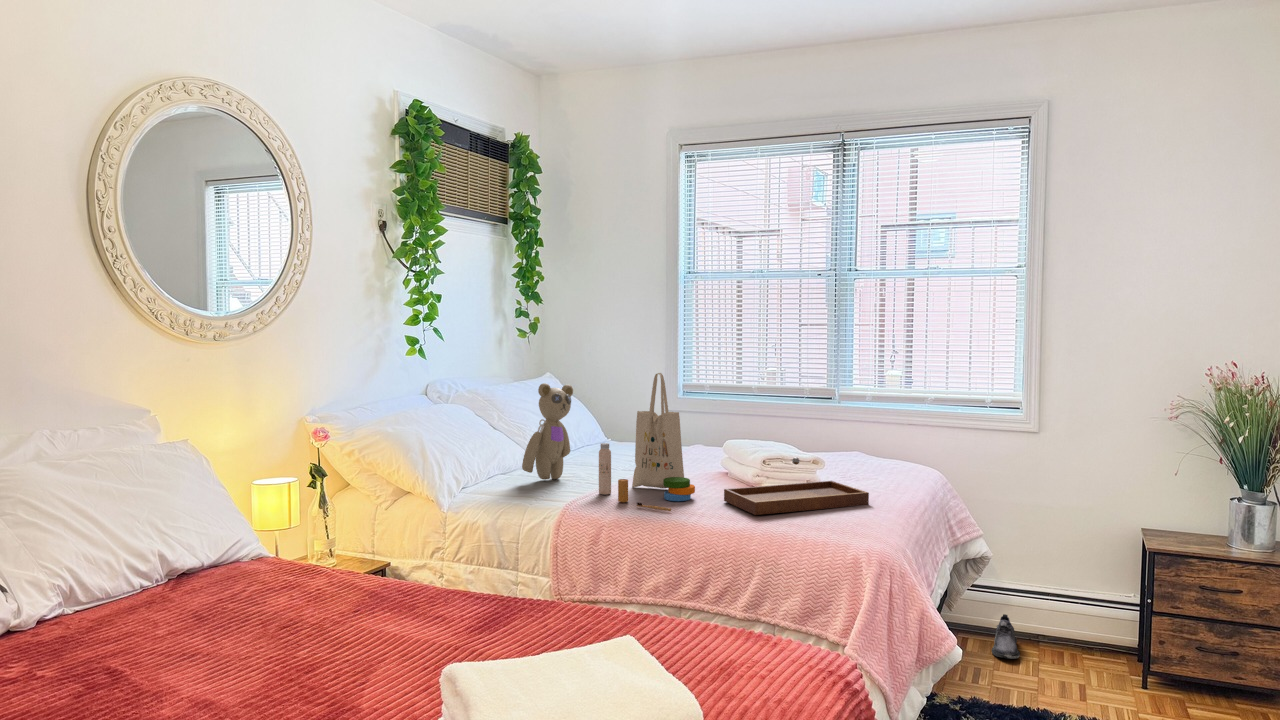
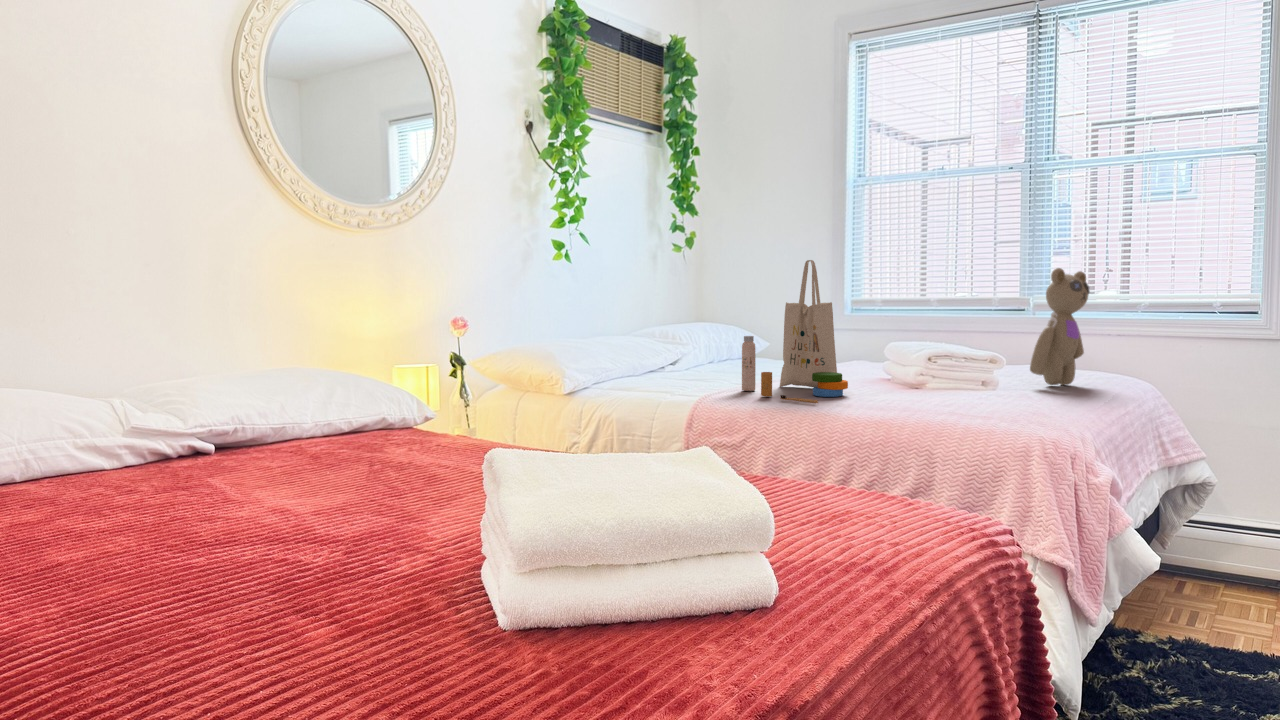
teddy bear: present [522,383,573,480] -> present [1030,268,1090,385]
tray: present [724,457,869,515] -> none [881,349,1056,407]
shoe: present [992,614,1020,659] -> none [1213,557,1251,606]

